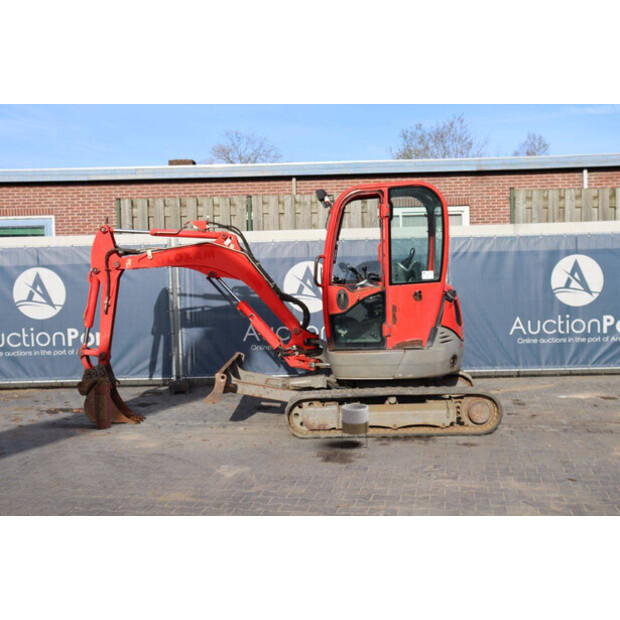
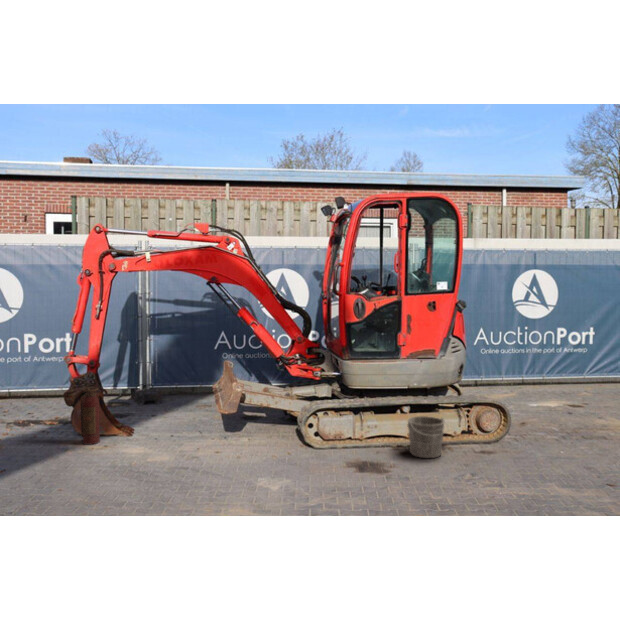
planter: present [341,404,369,435] -> none [360,413,387,456]
bucket: none [389,408,430,451] -> present [408,416,445,458]

